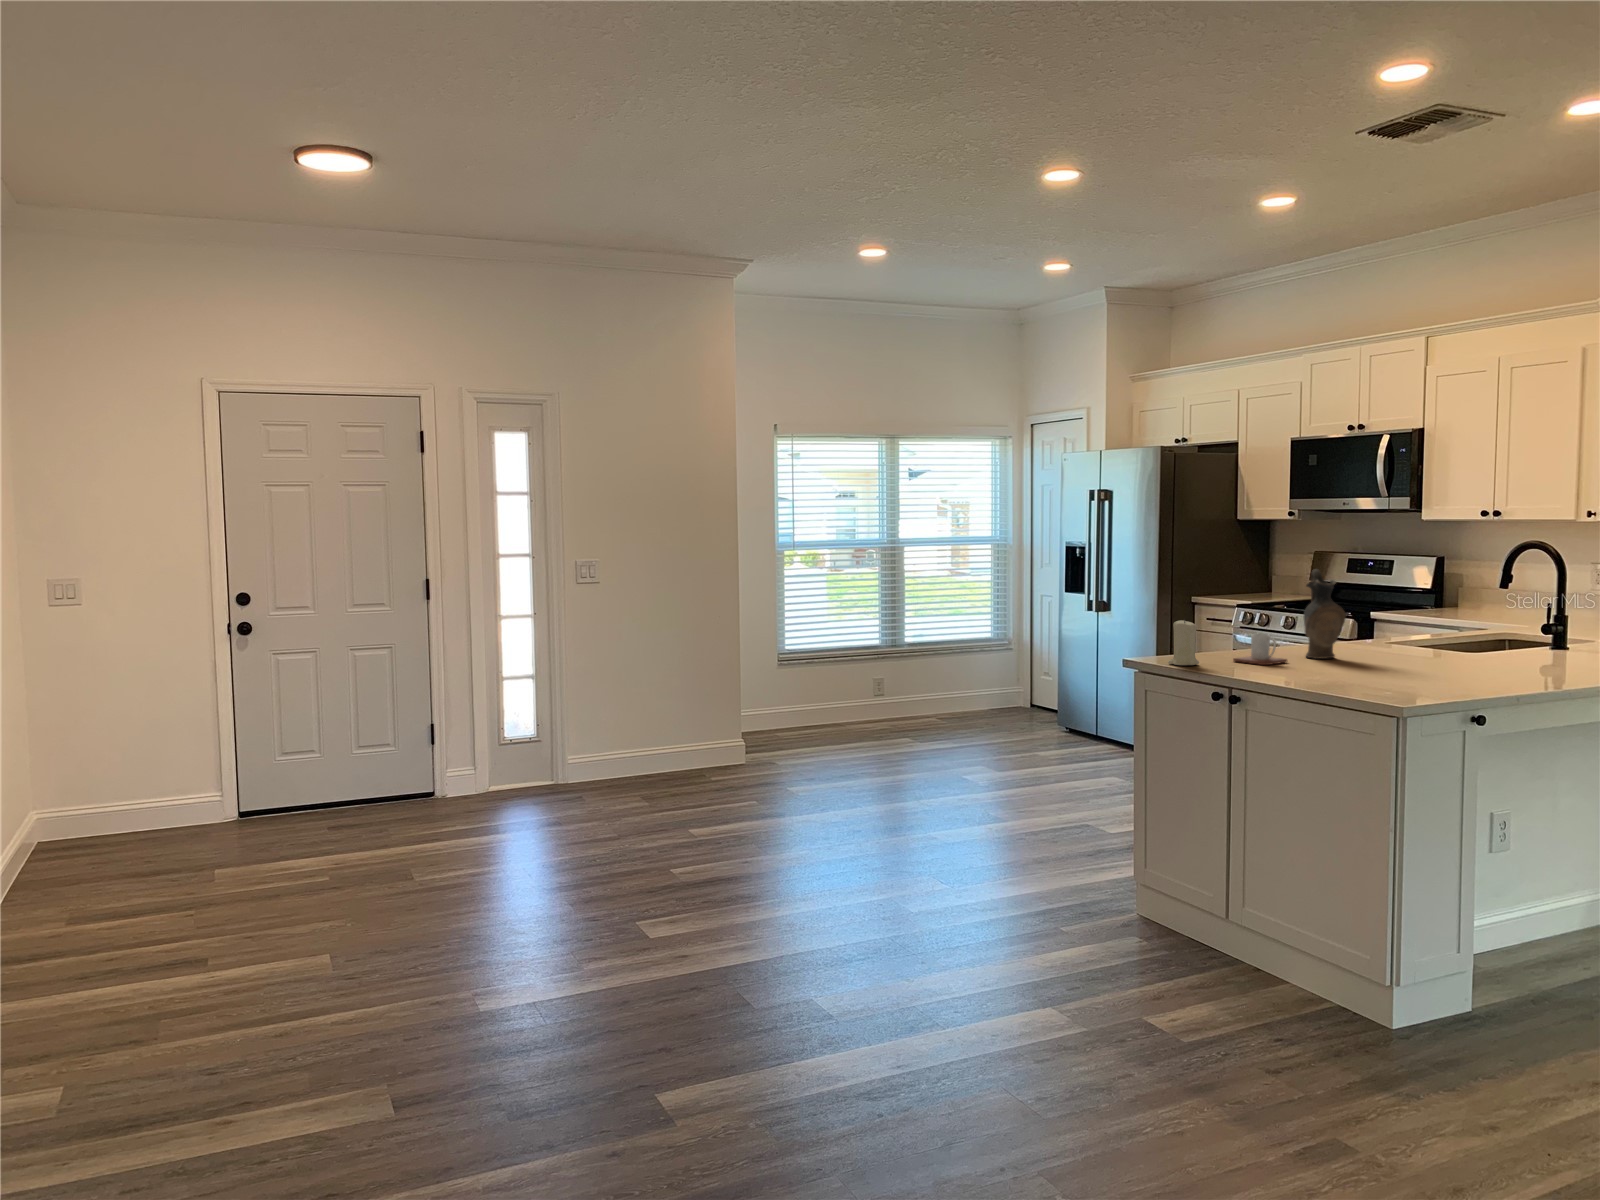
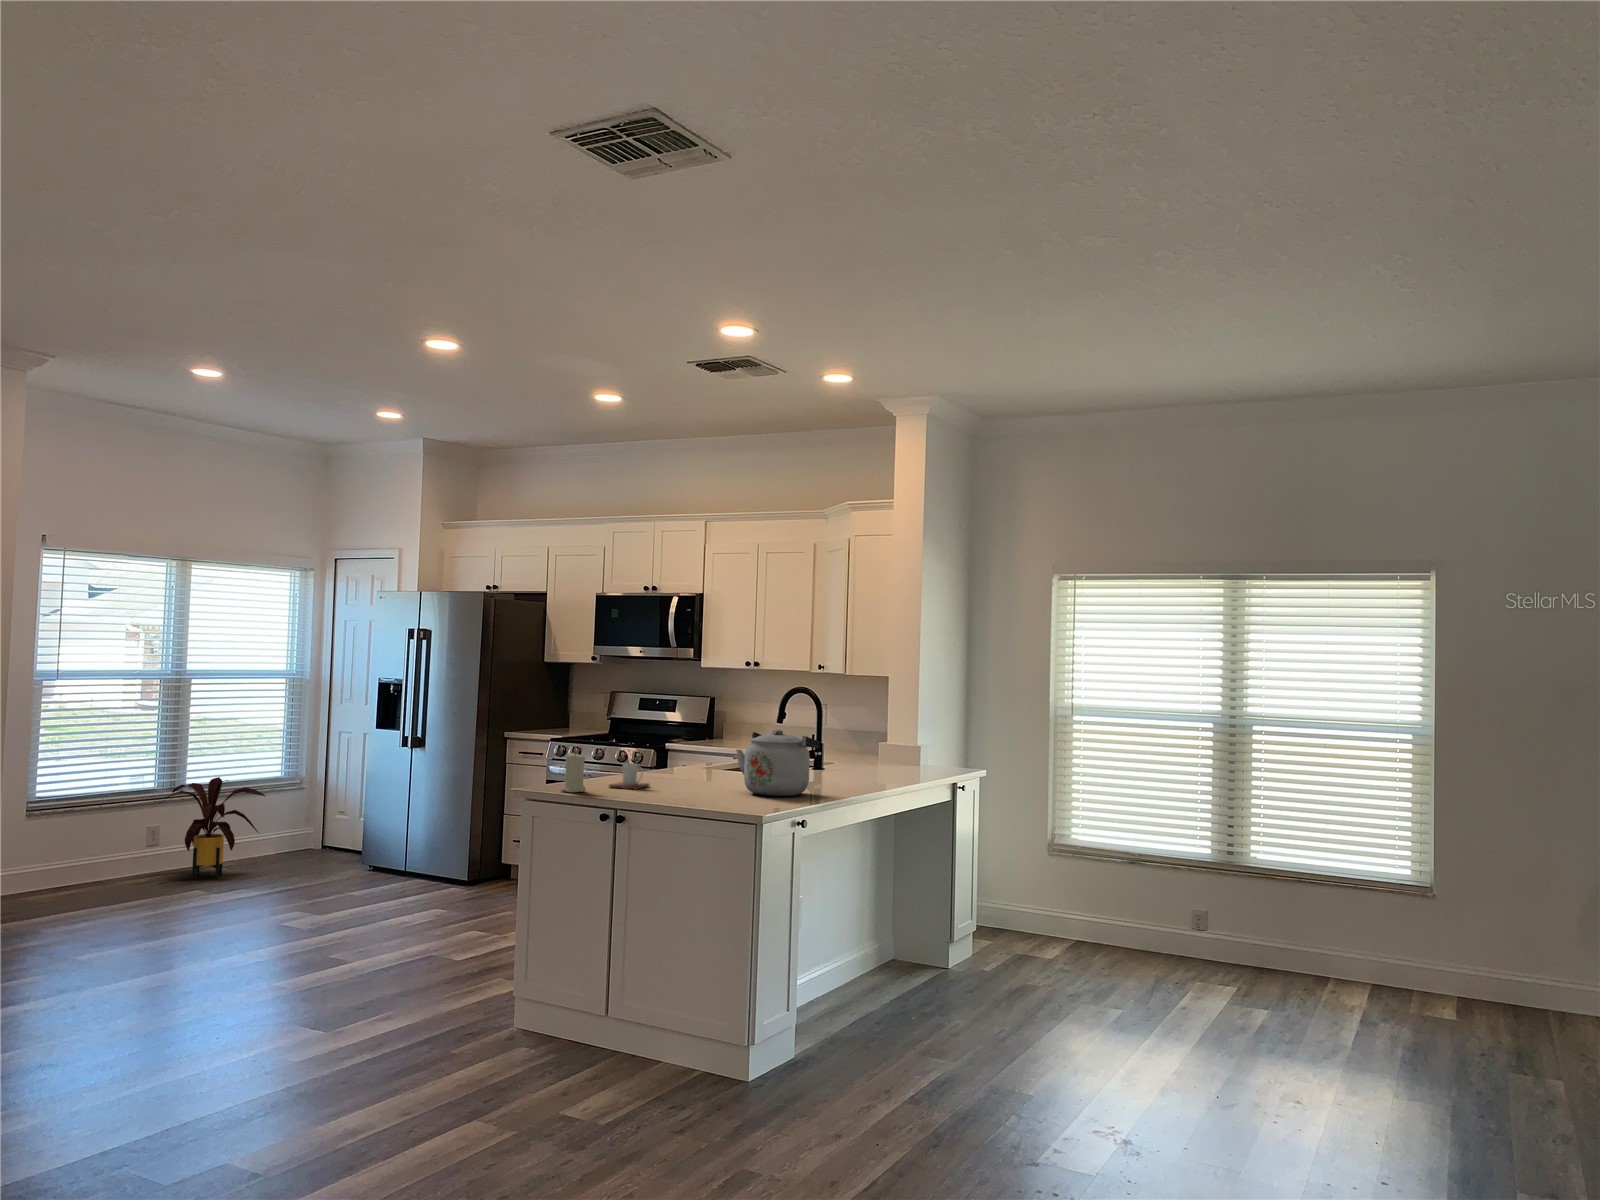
ceramic pitcher: present [1304,569,1346,659] -> none [656,709,688,783]
kettle: none [1402,595,1529,683] -> present [736,730,820,796]
house plant: none [882,636,965,728] -> present [165,777,265,880]

